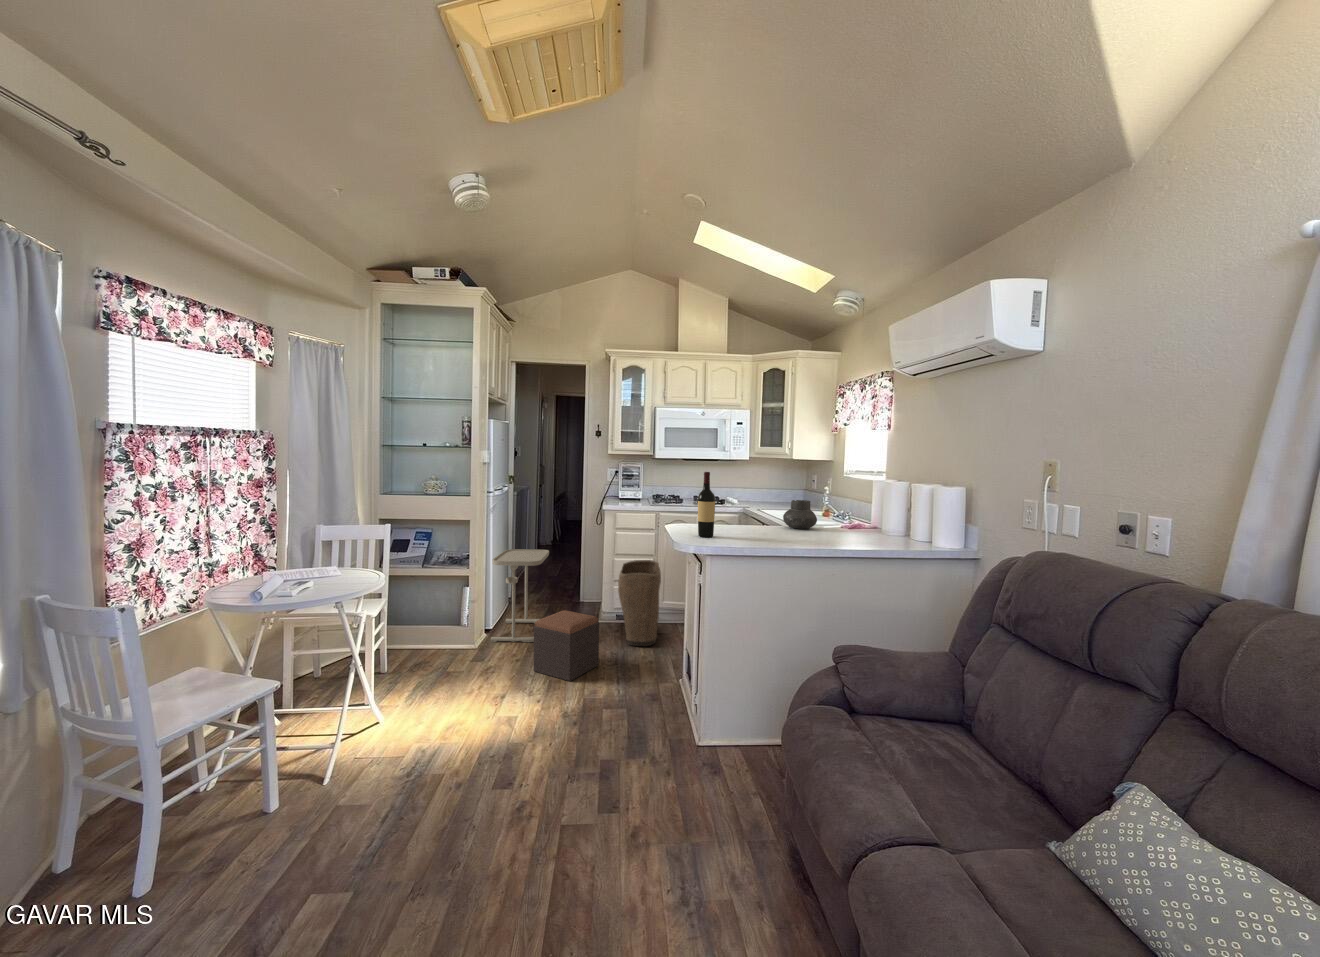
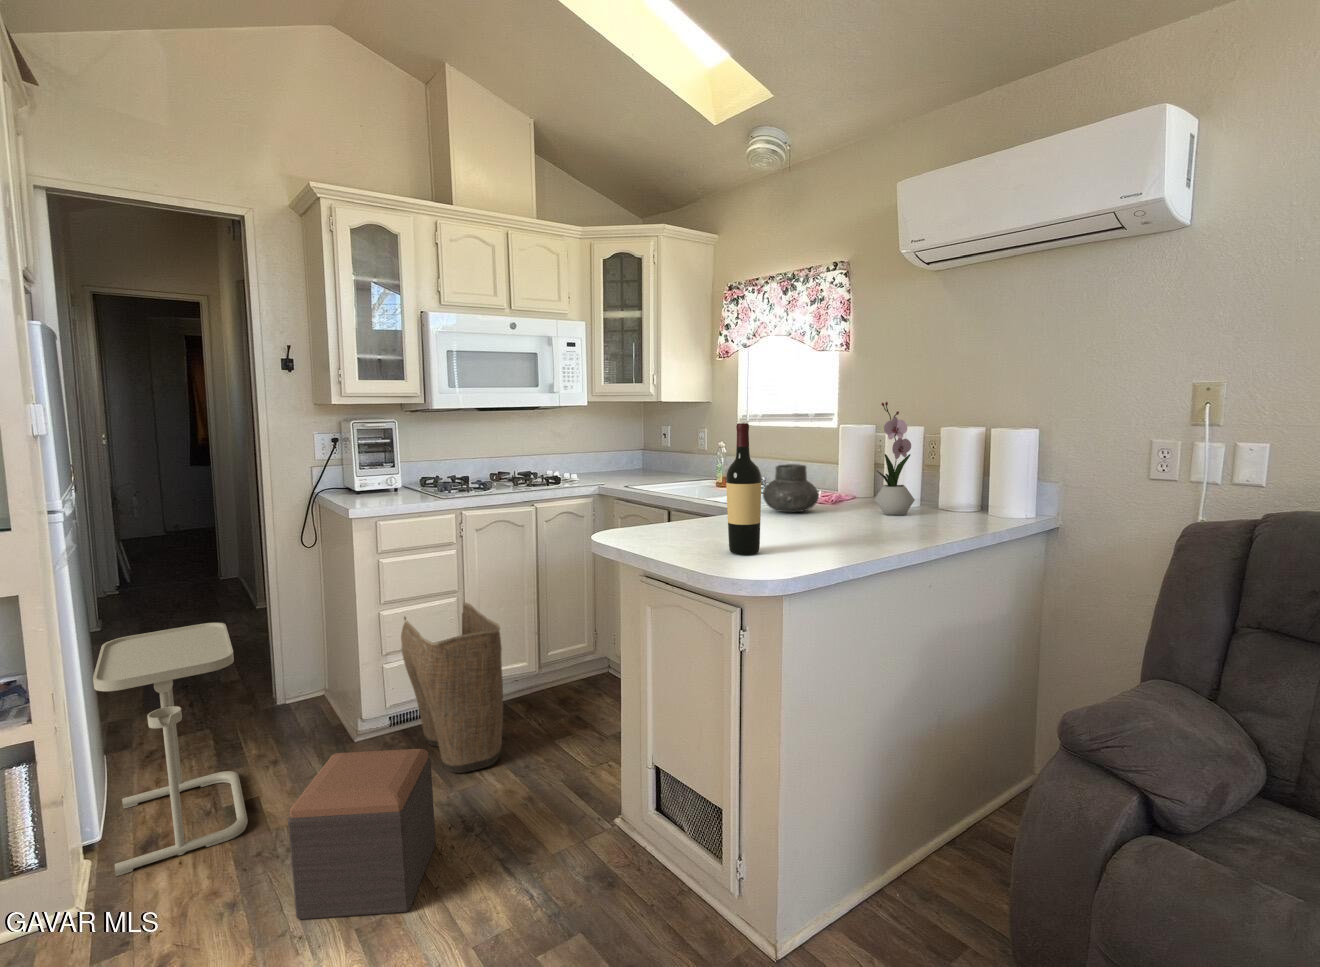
flower arrangement: none [843,466,872,537] -> present [874,402,915,515]

